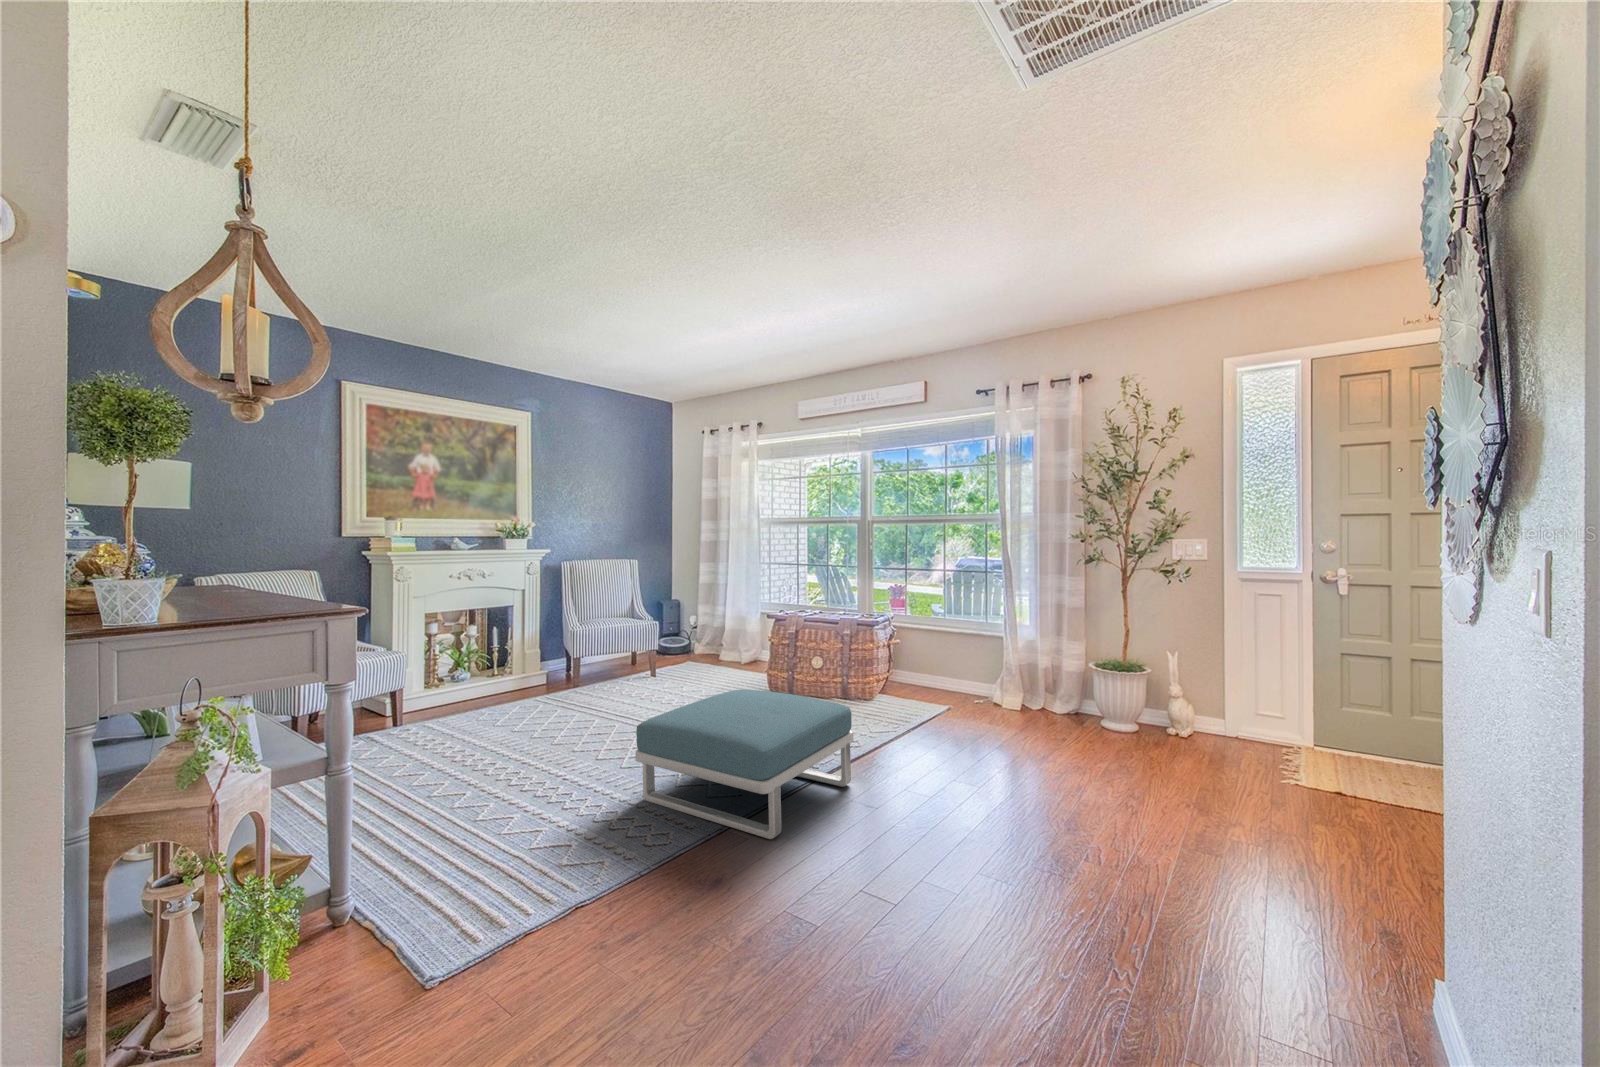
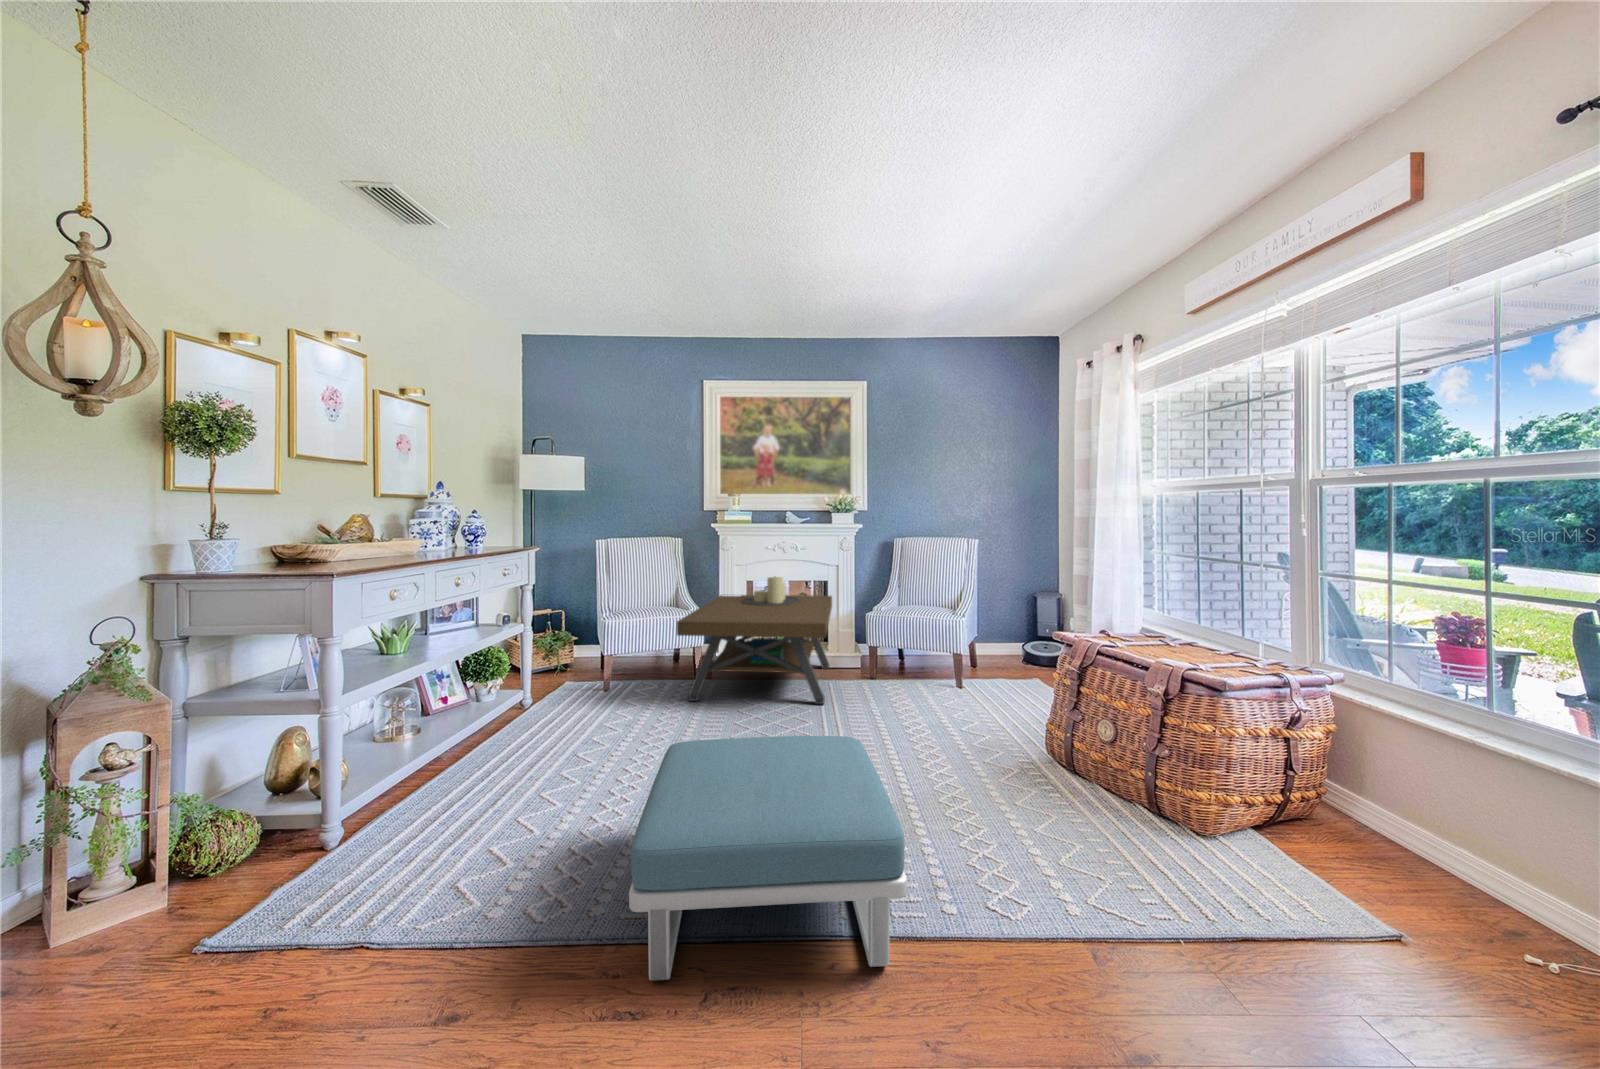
coffee table: none [381,604,595,748] -> present [676,576,832,704]

